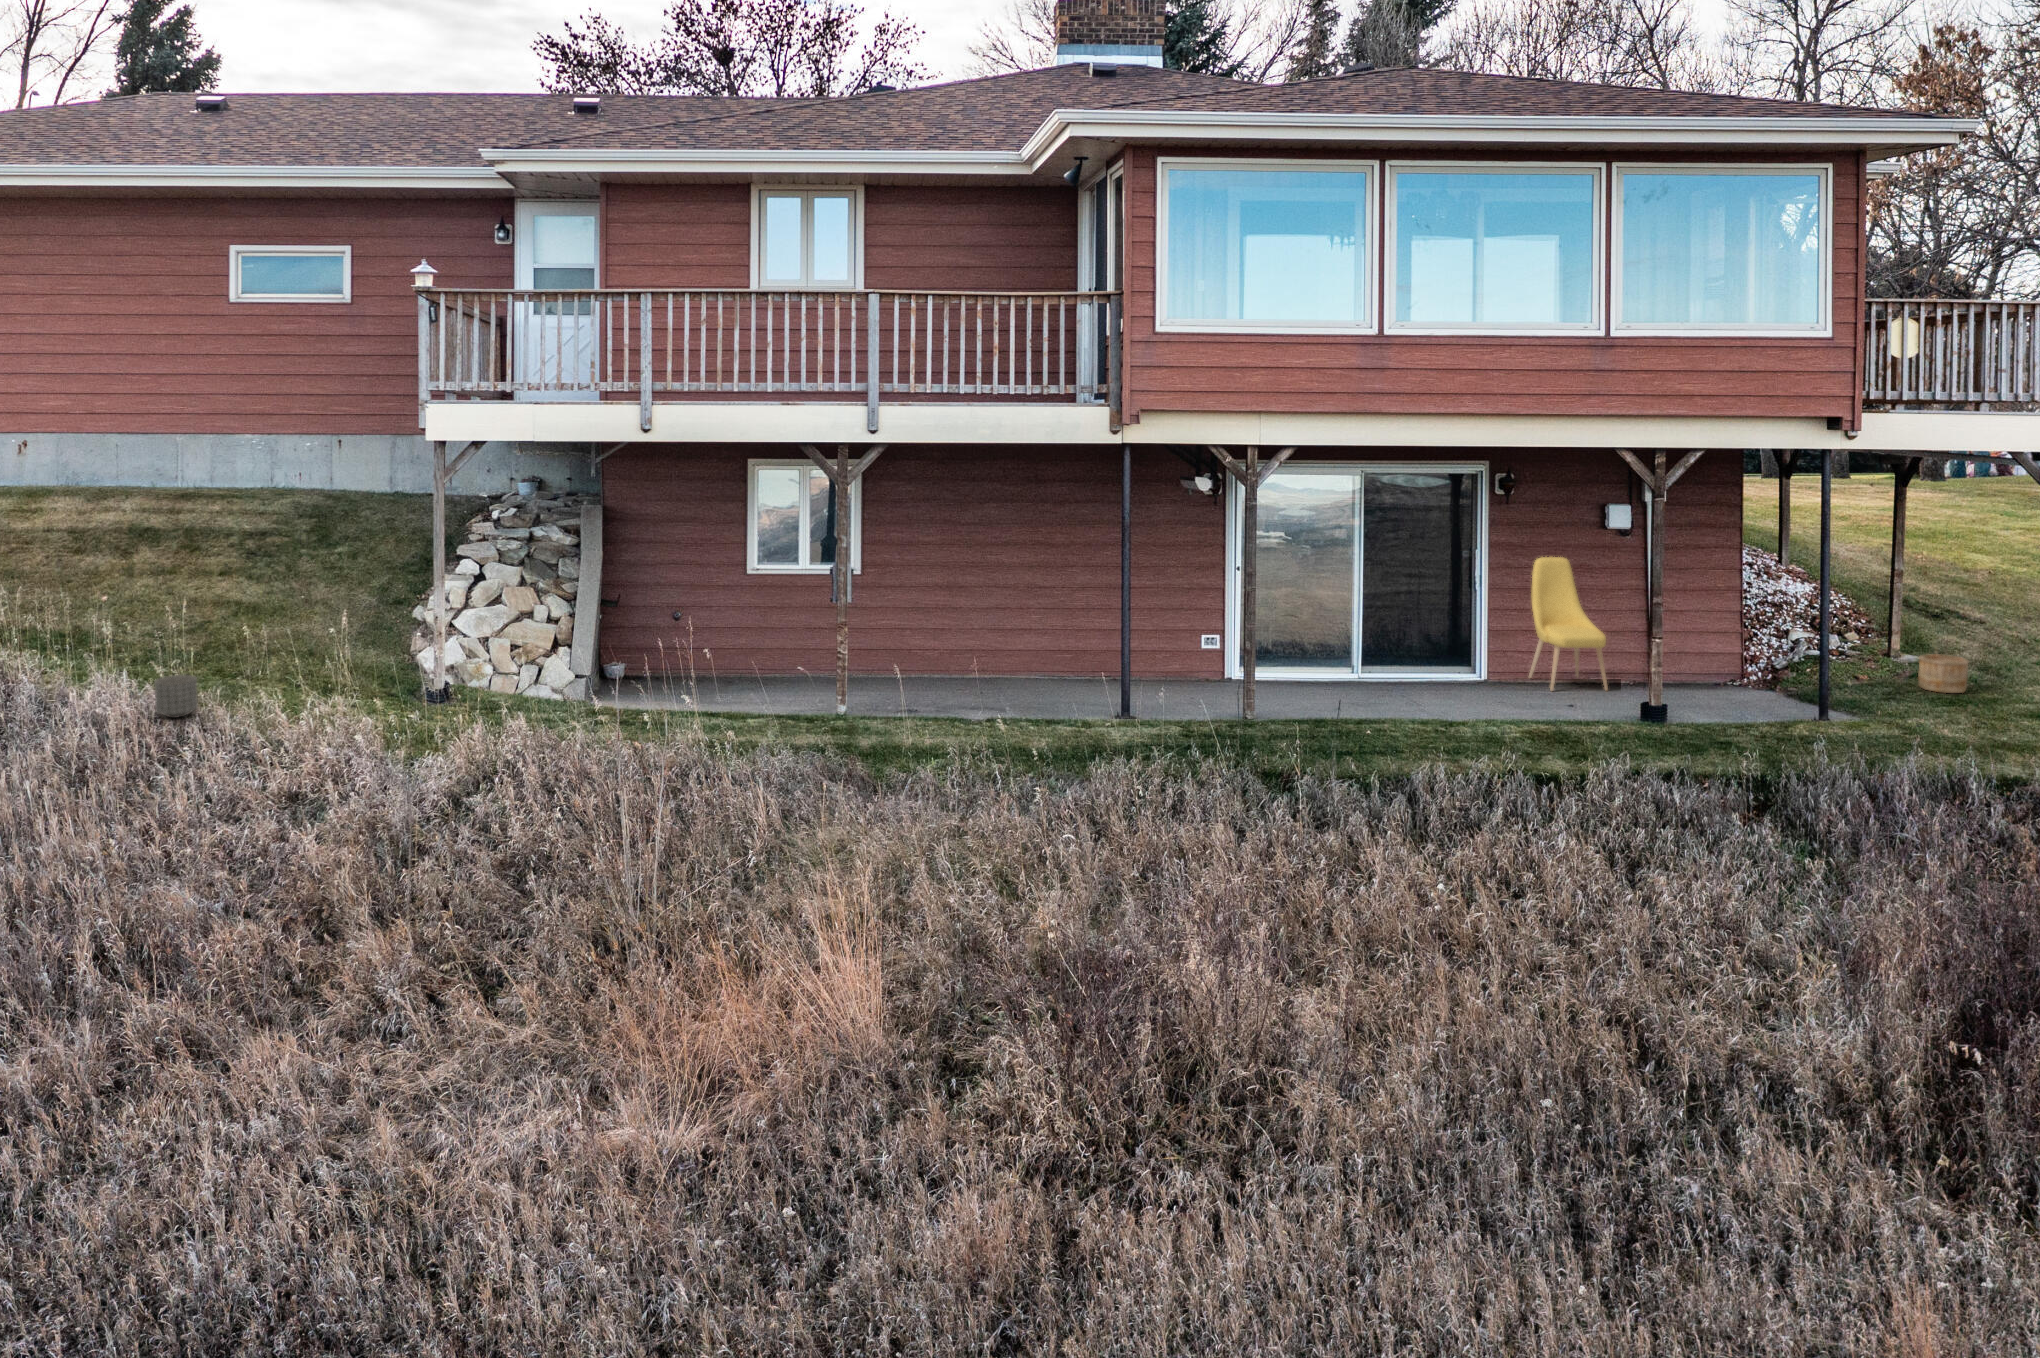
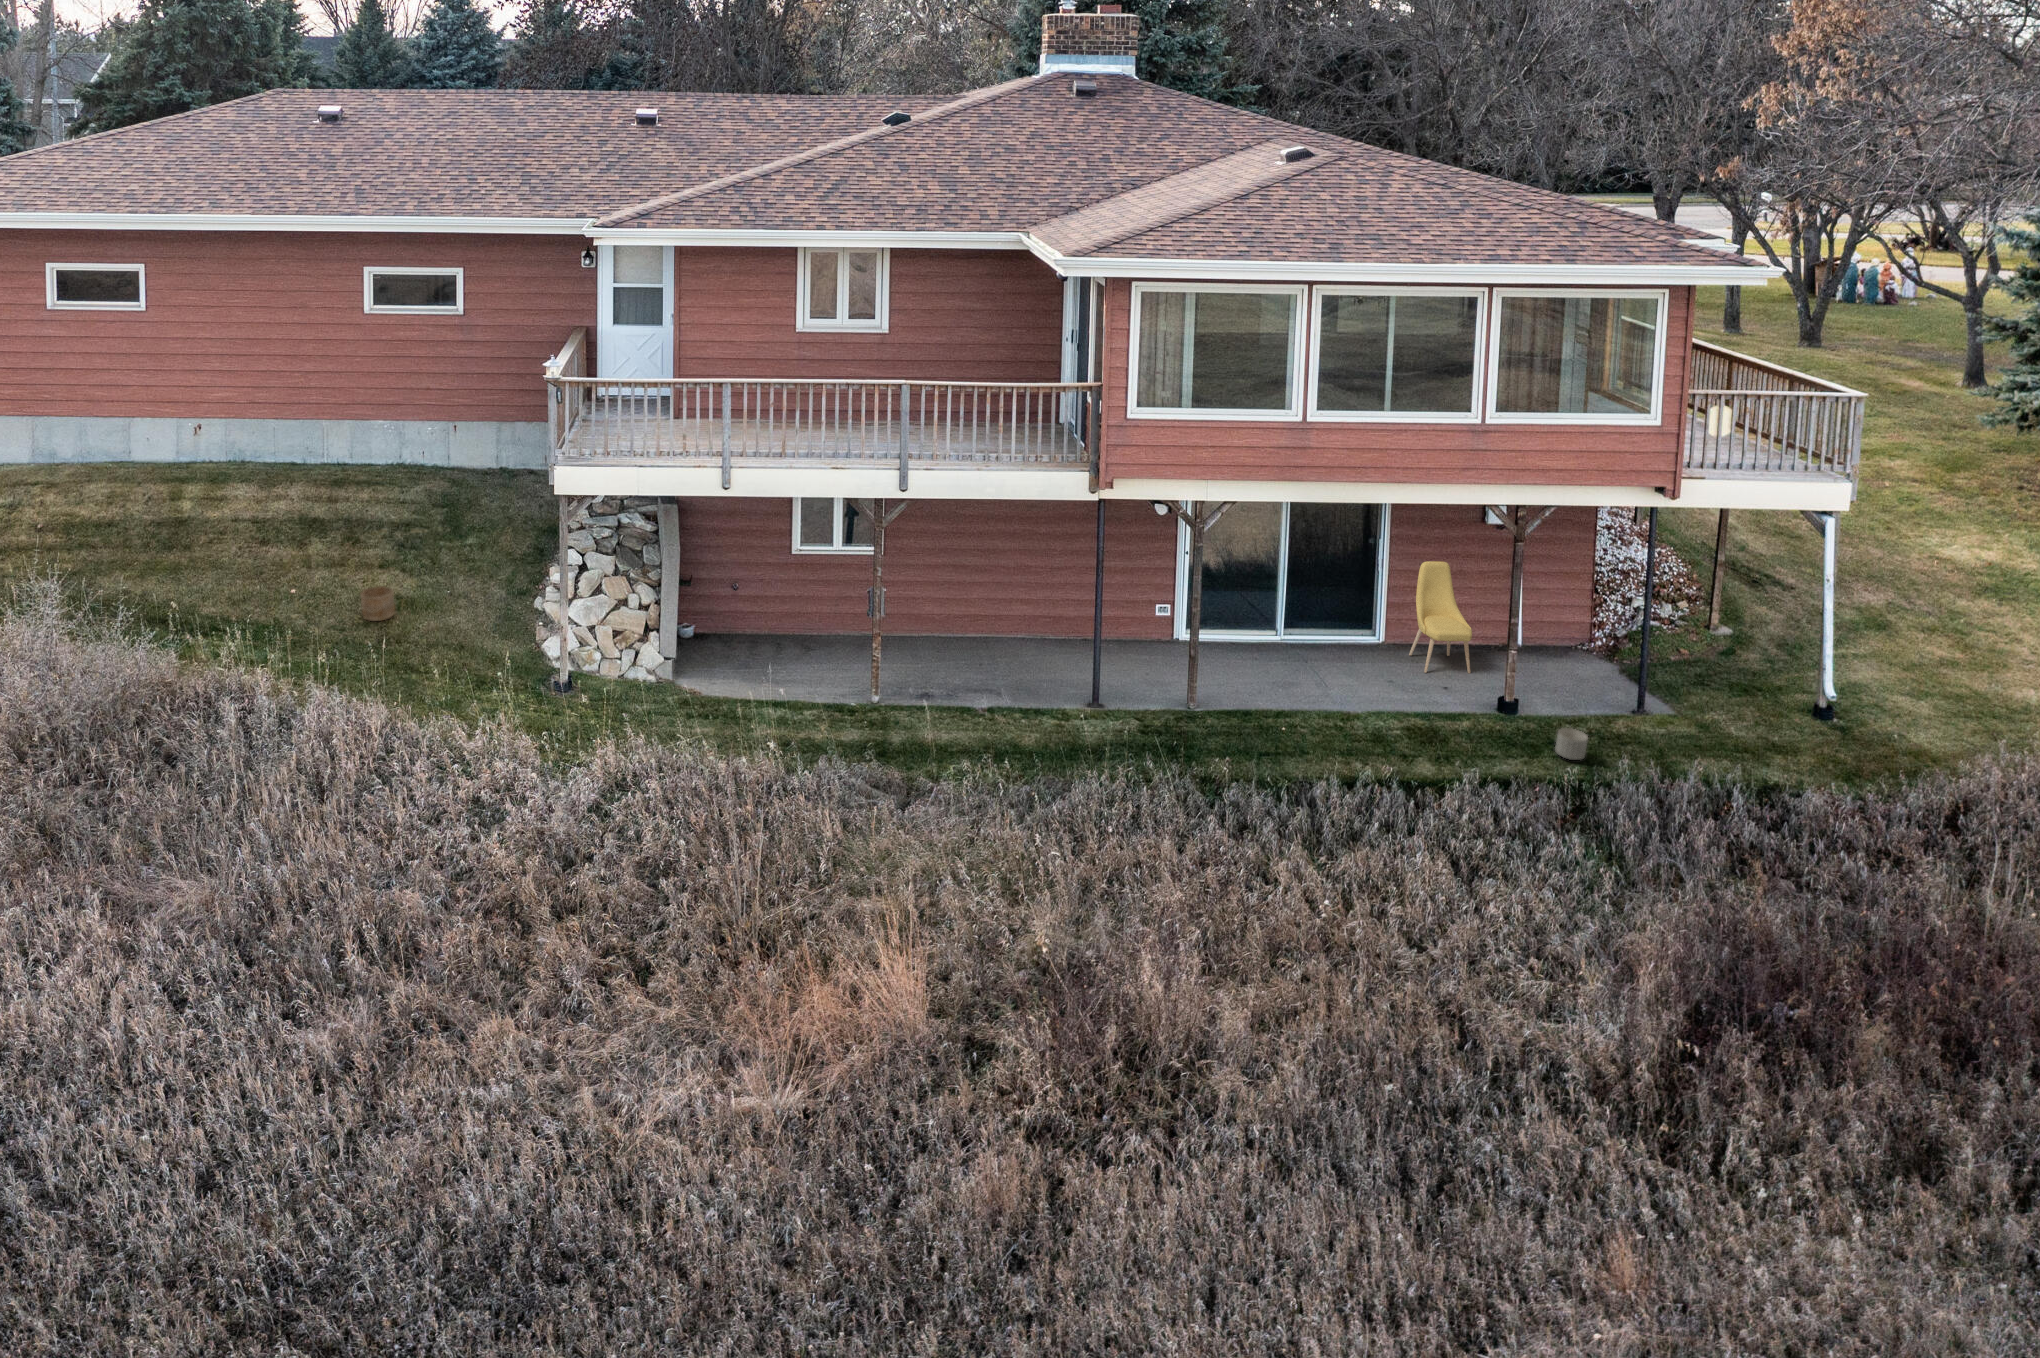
wooden bucket: present [1918,654,1969,693] -> present [360,586,395,621]
planter: present [155,675,198,718] -> present [1555,728,1588,760]

